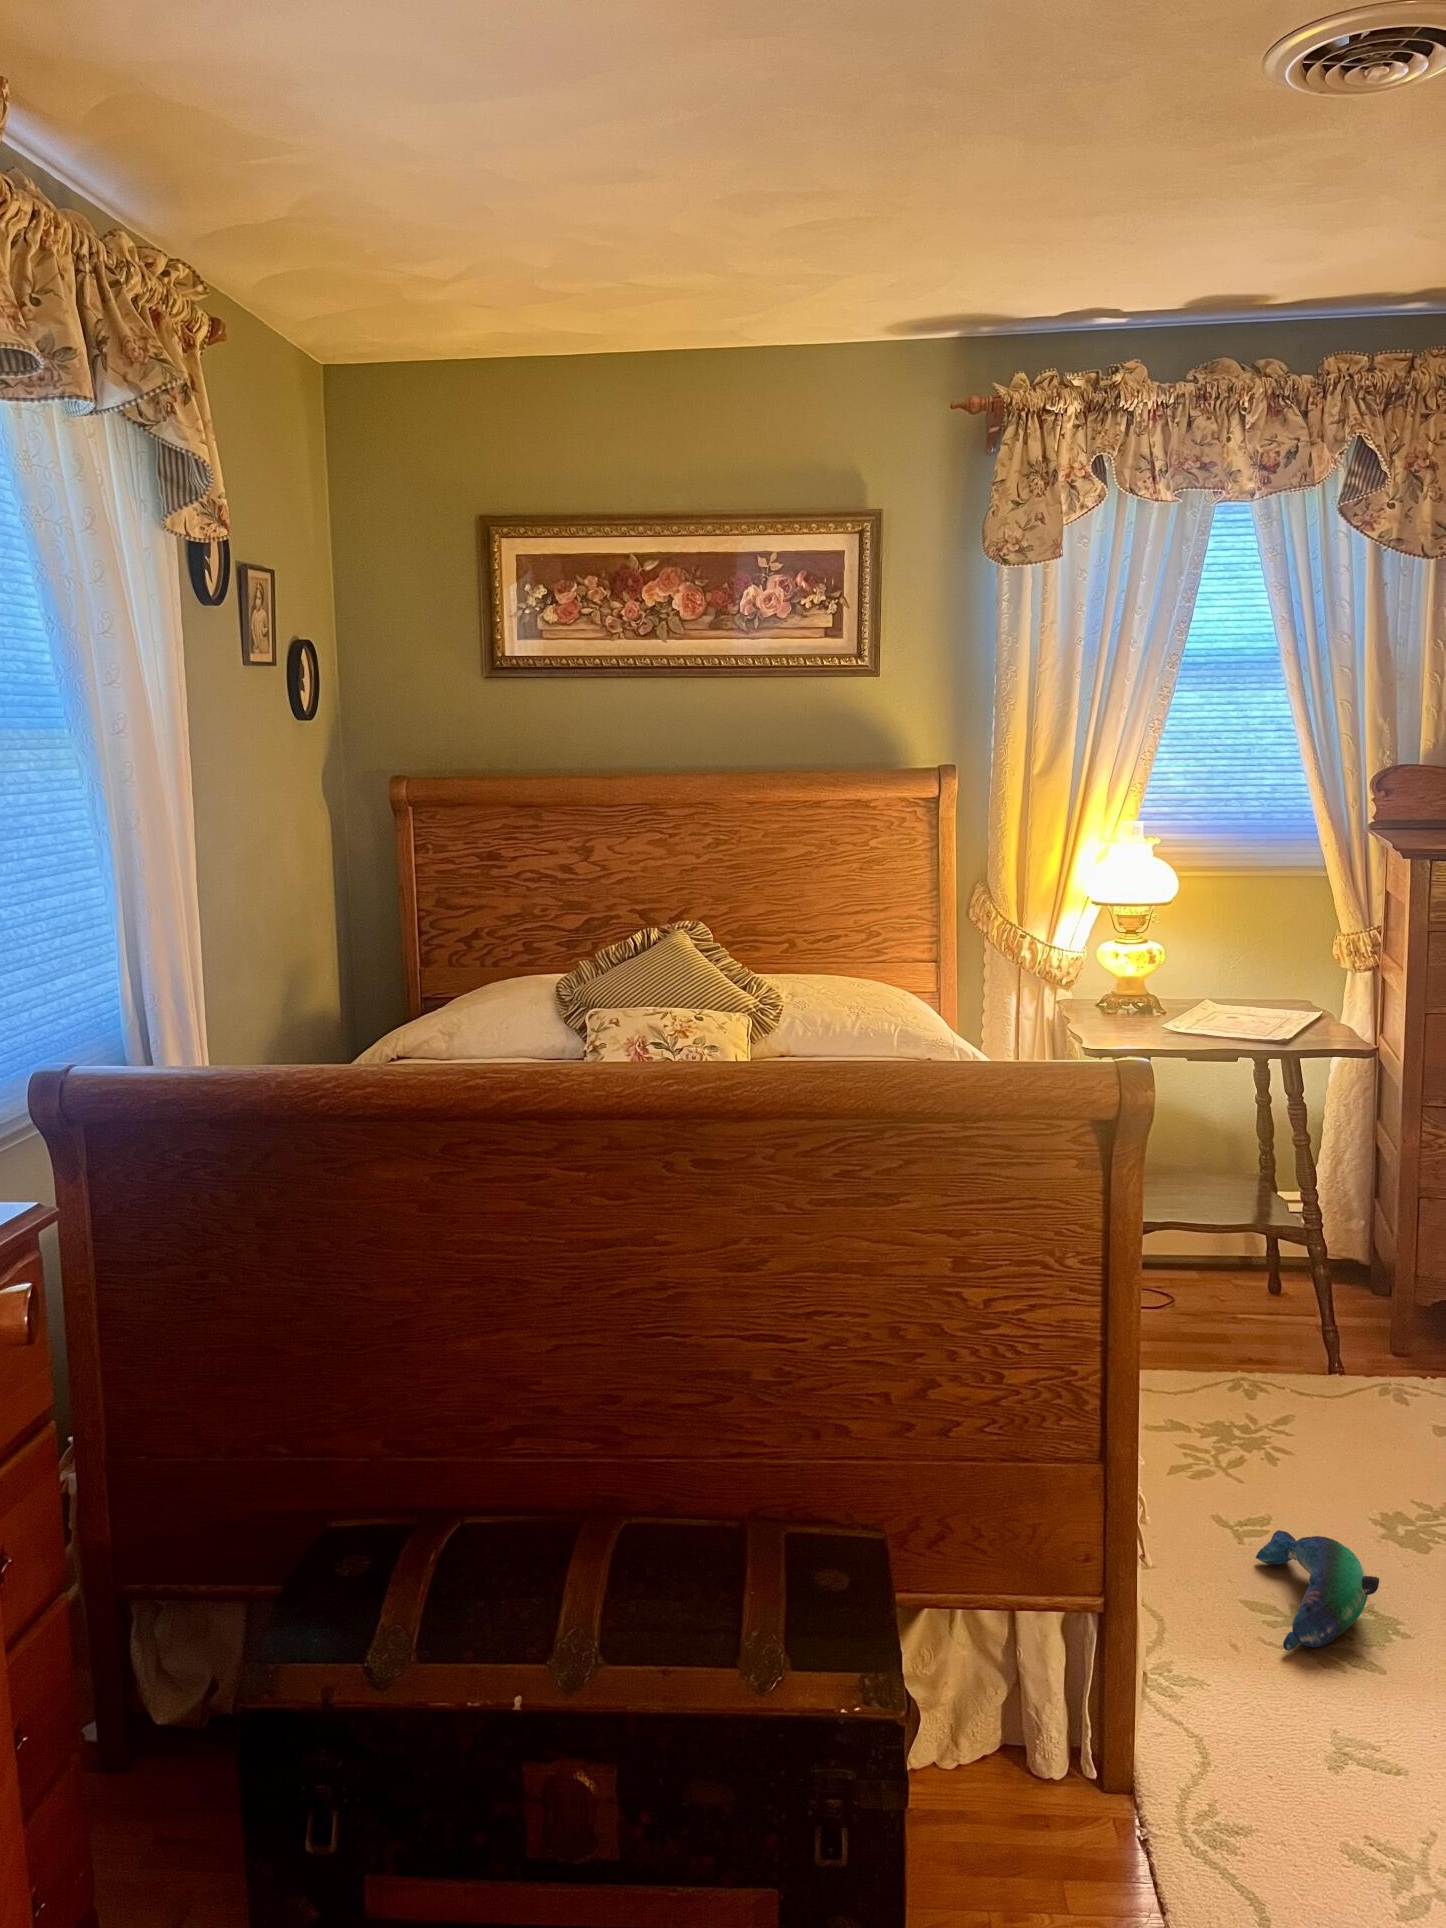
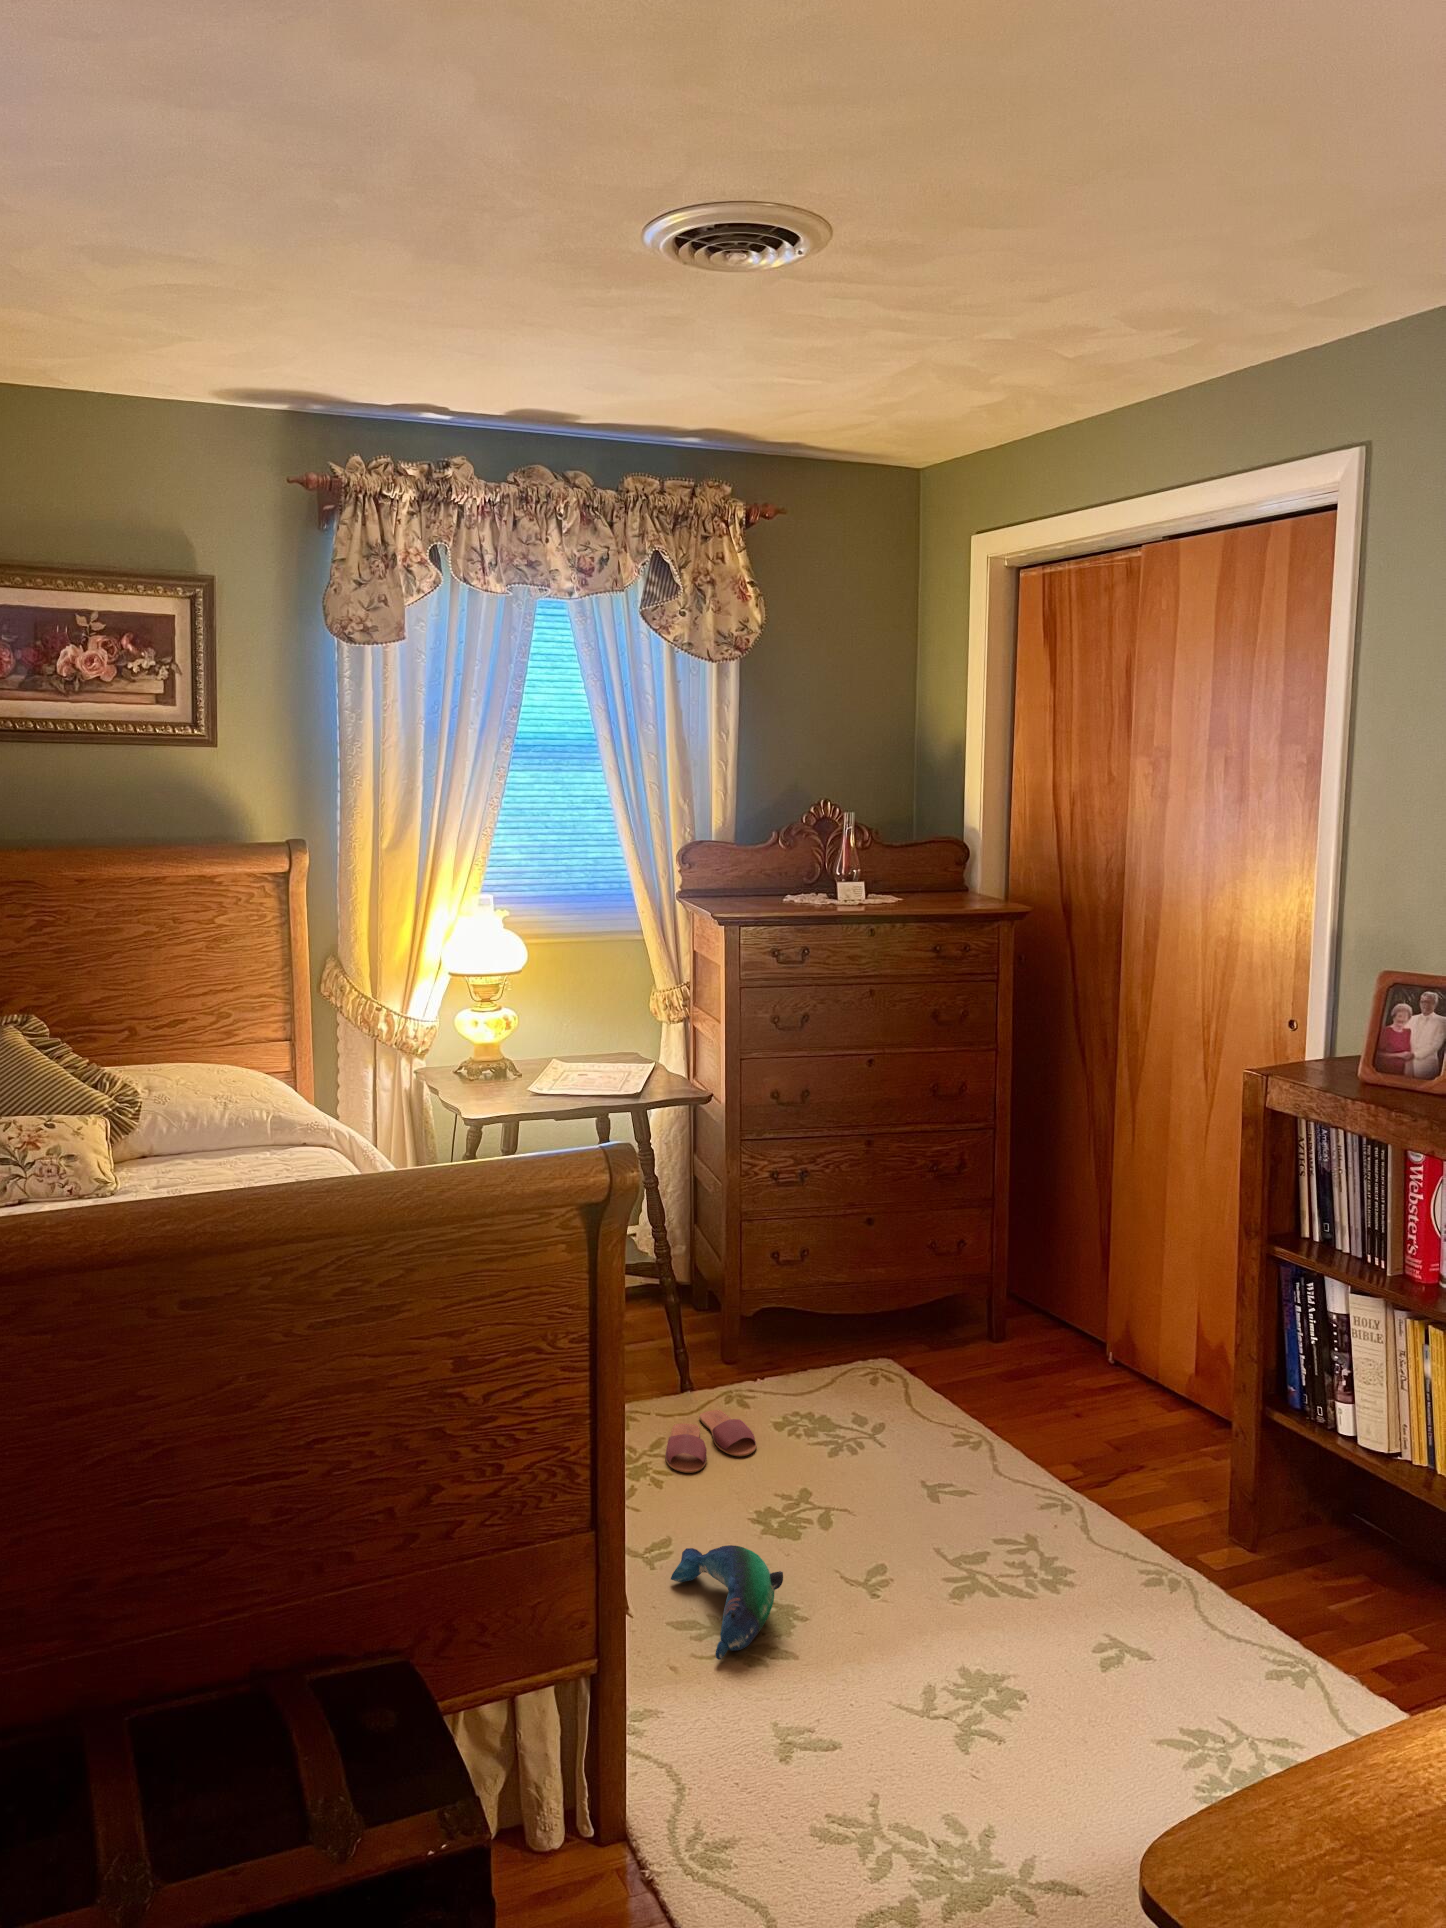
slippers: none [1287,1399,1400,1458] -> present [665,1410,756,1473]

